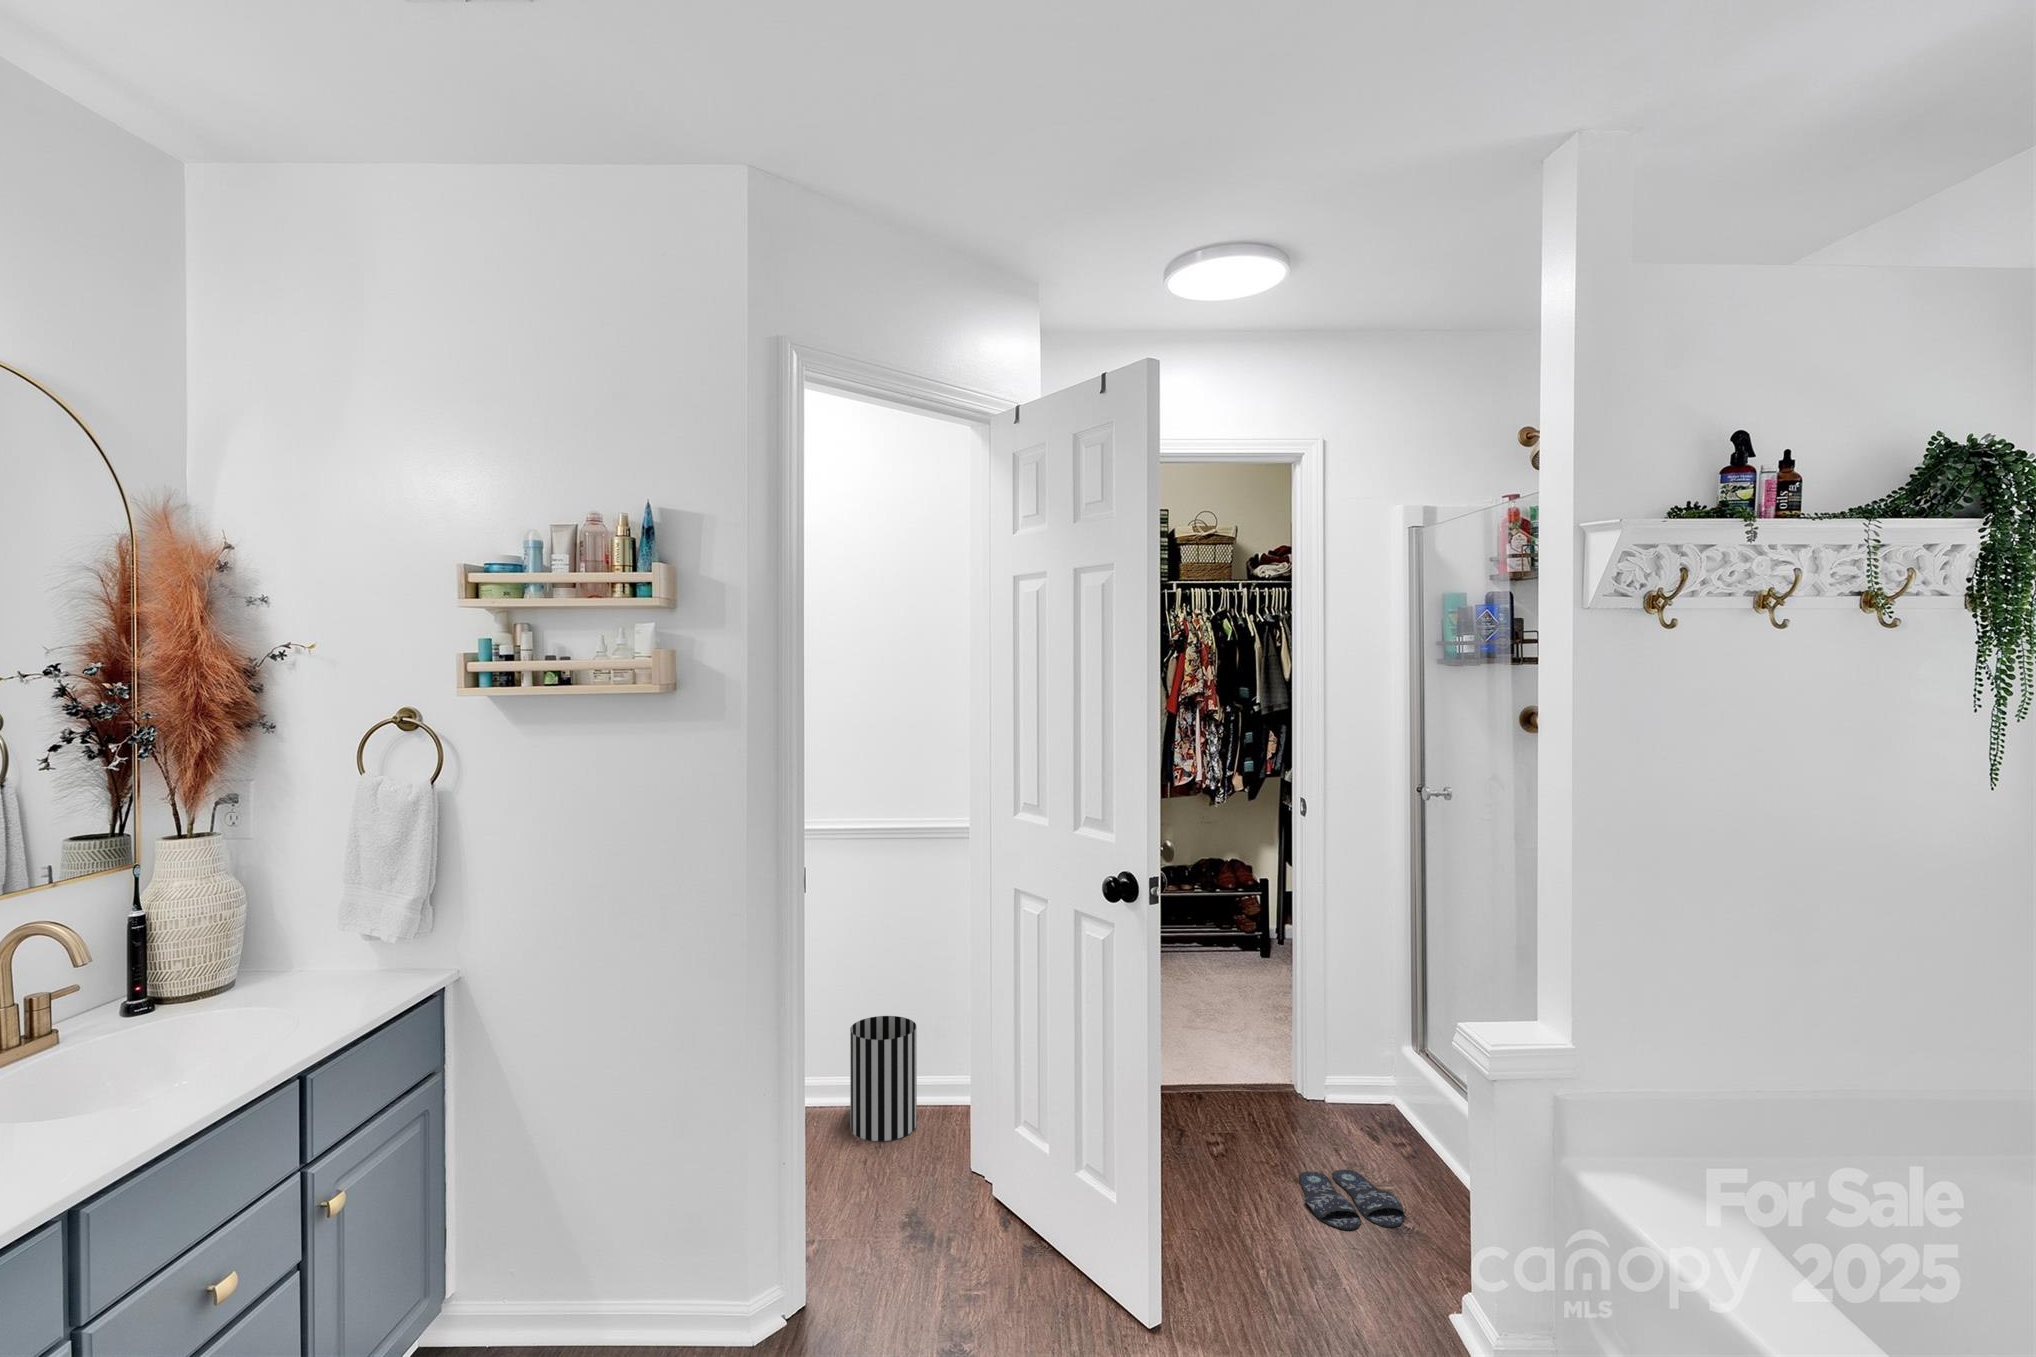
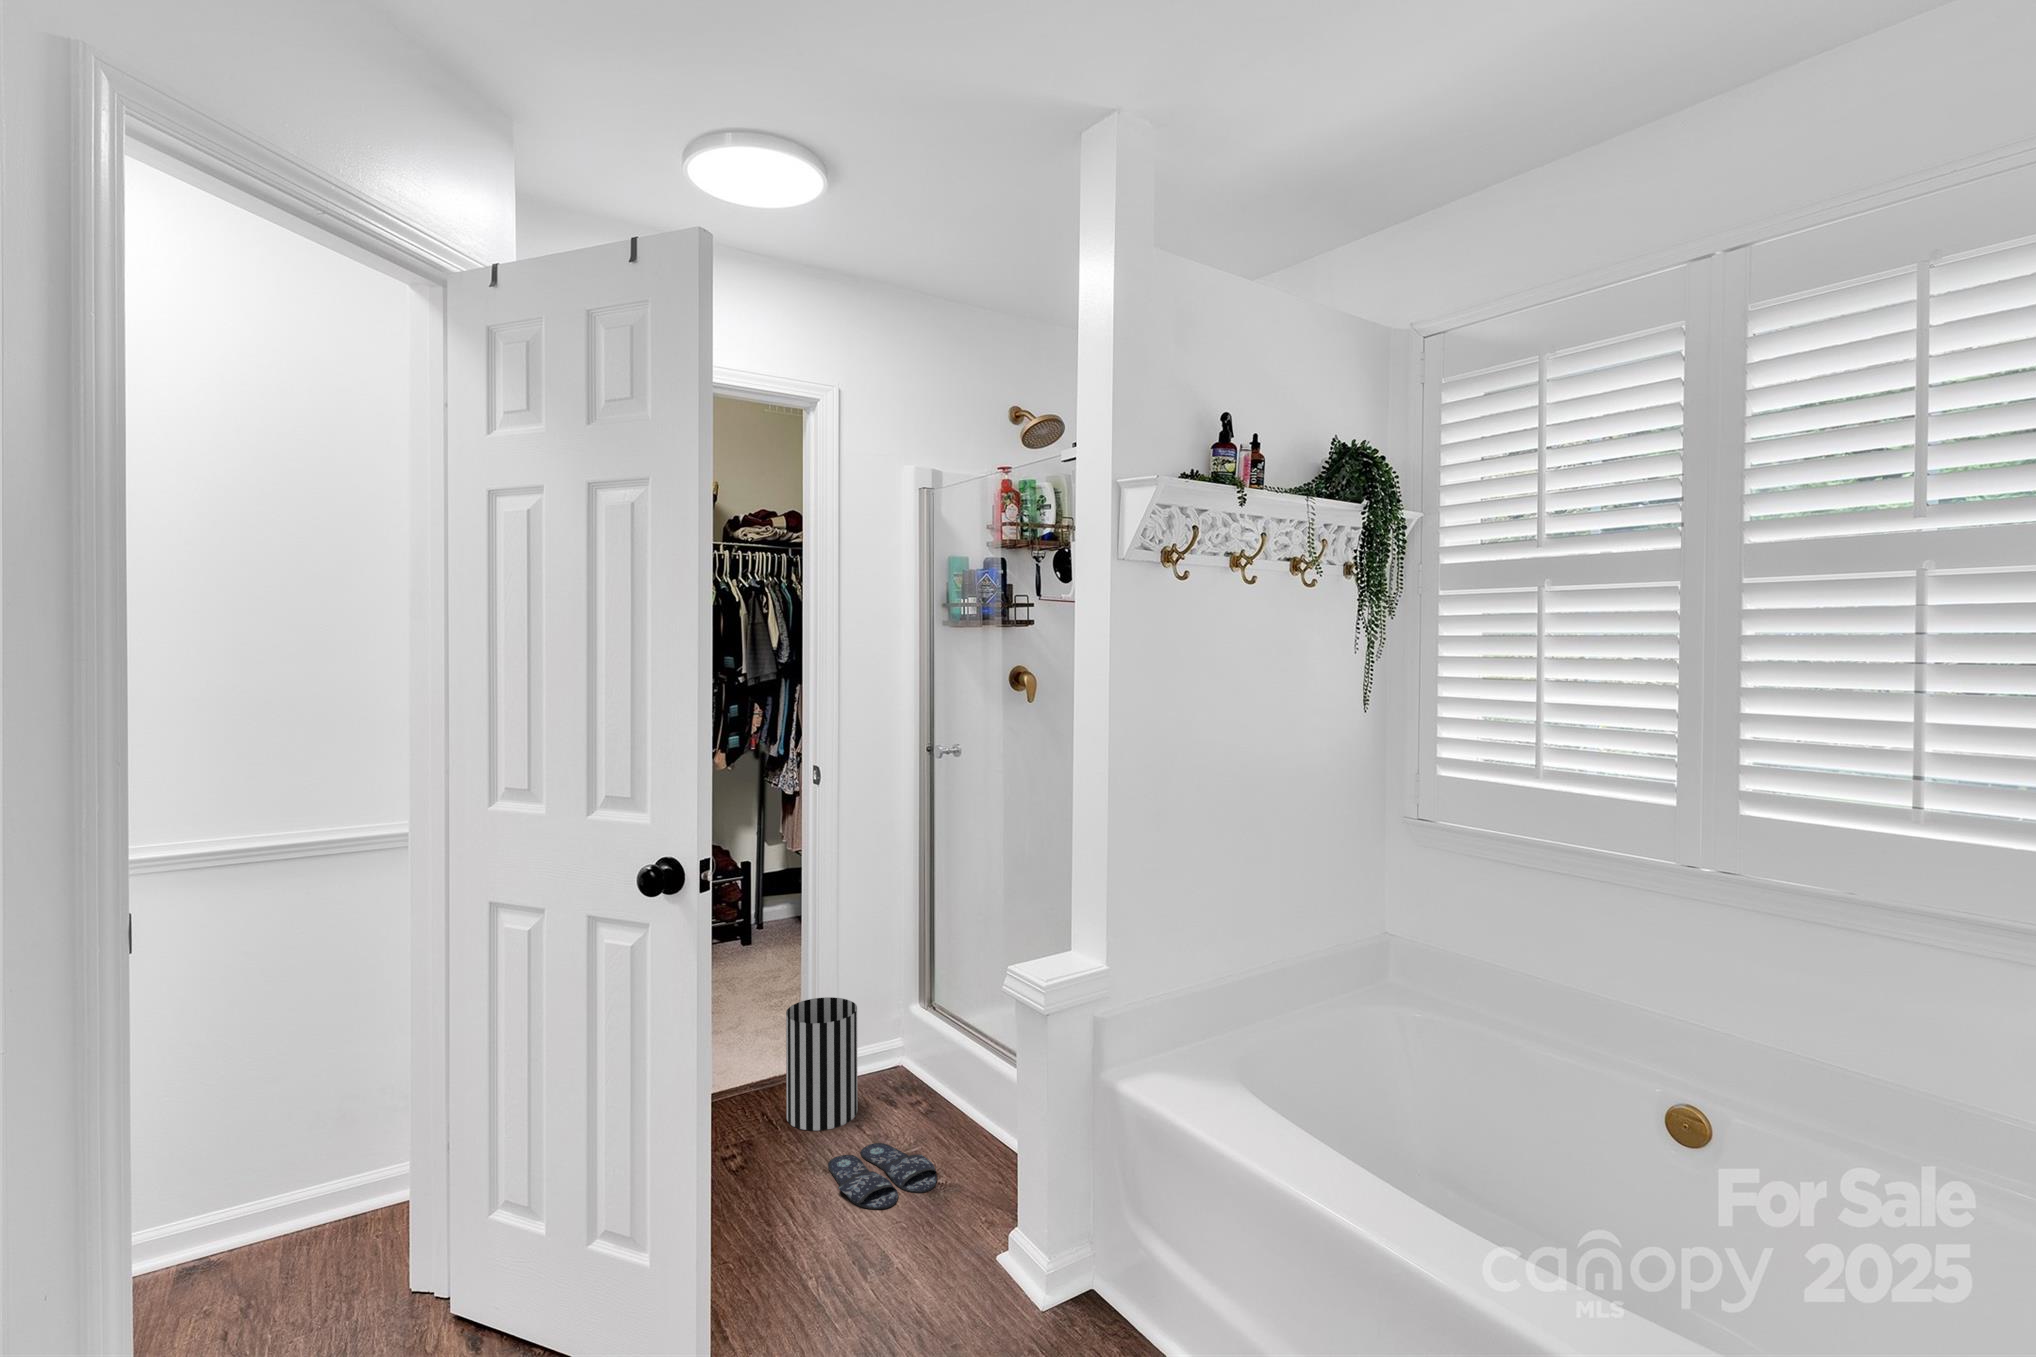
wastebasket: present [850,1016,917,1141] -> present [786,997,858,1131]

